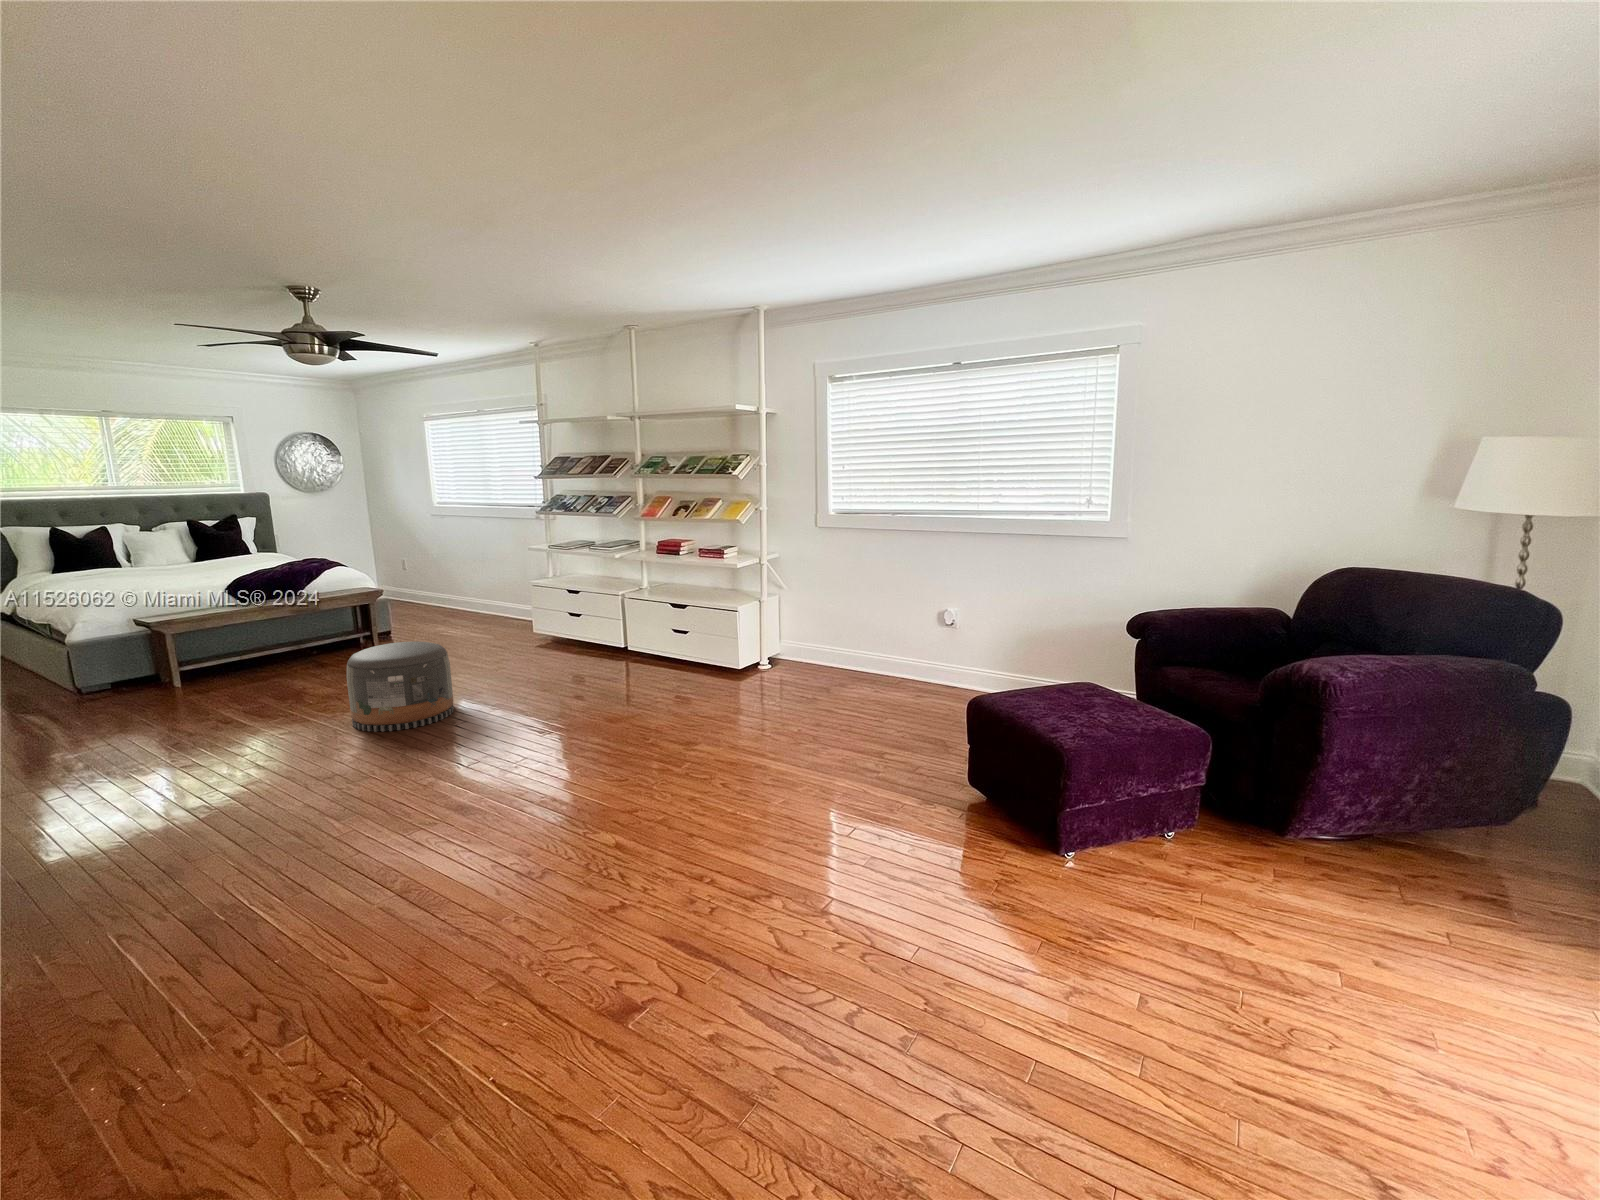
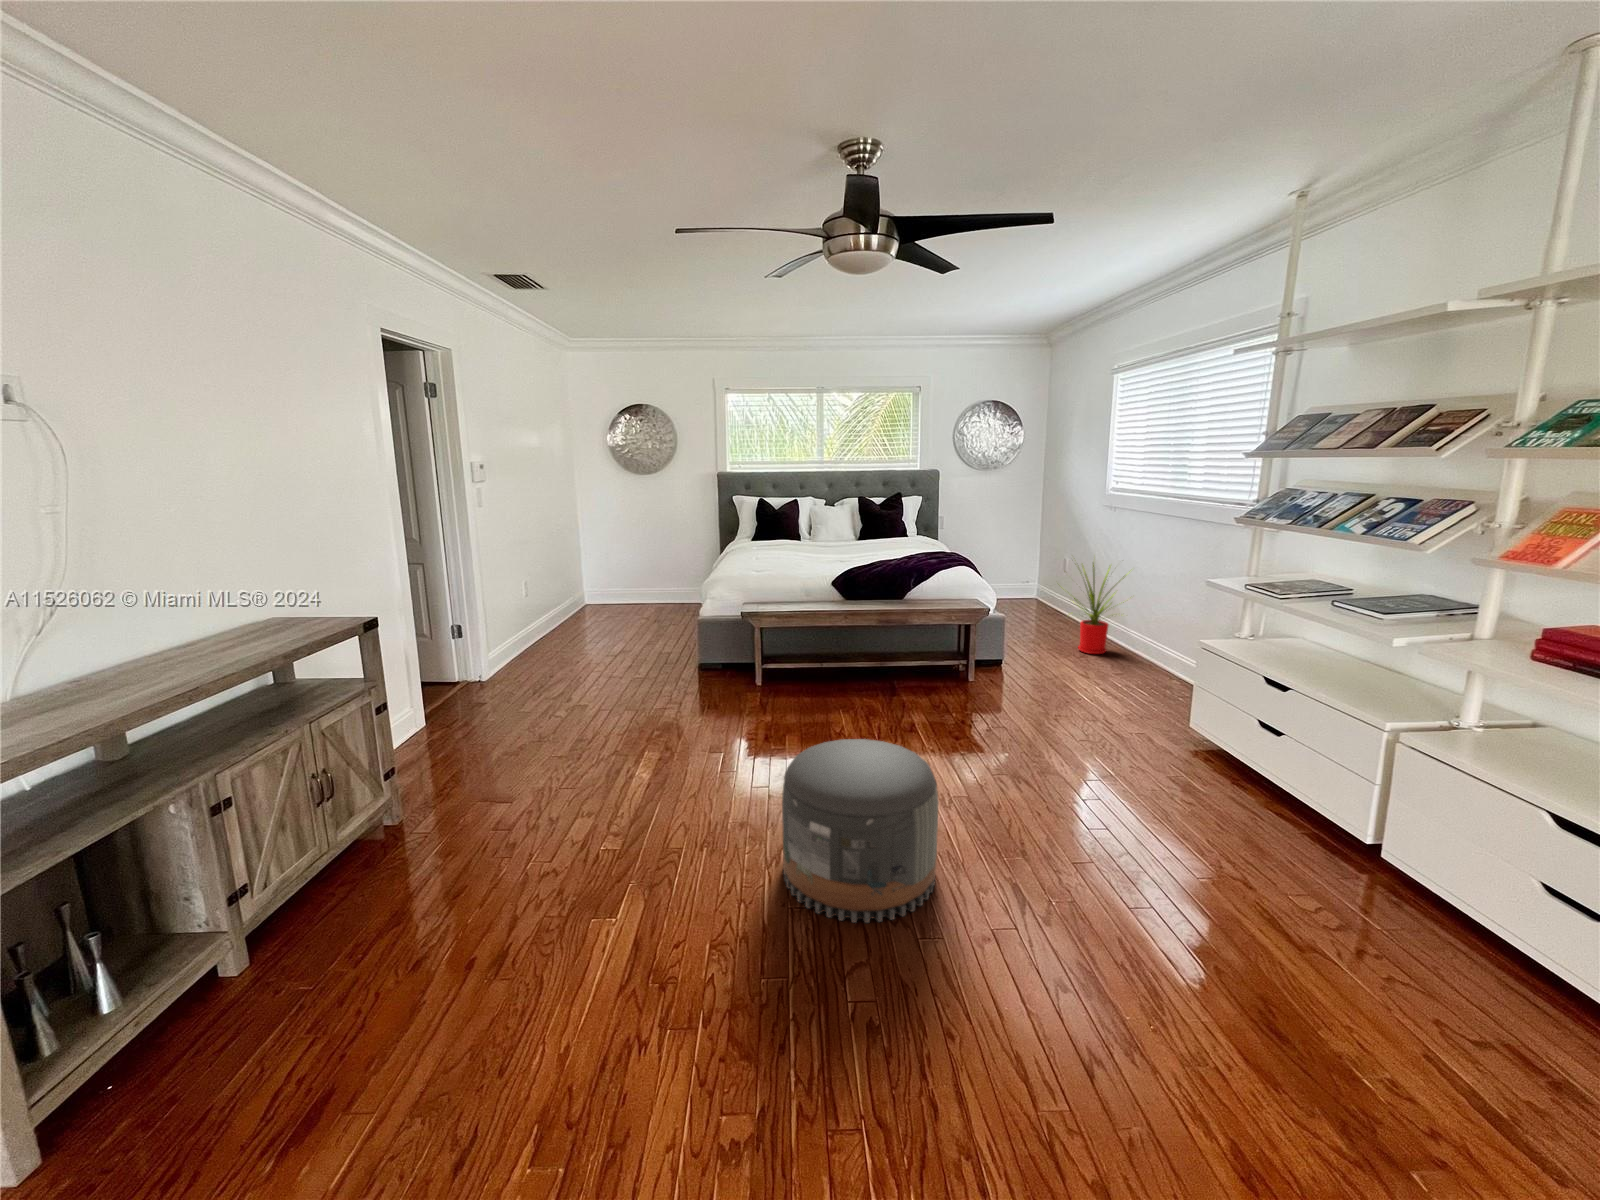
house plant: none [416,550,476,620] -> present [1061,563,1125,654]

